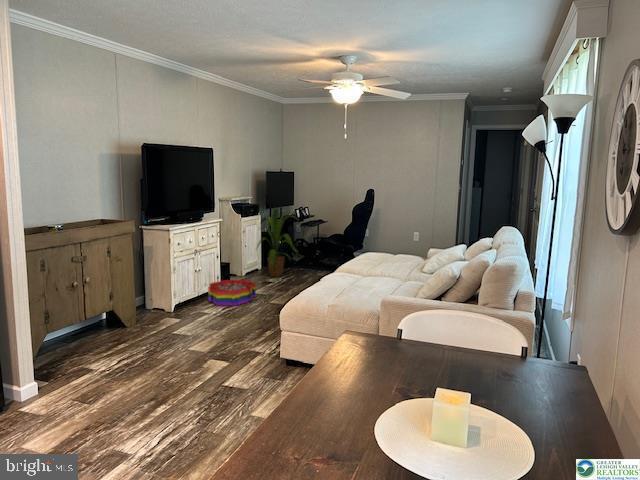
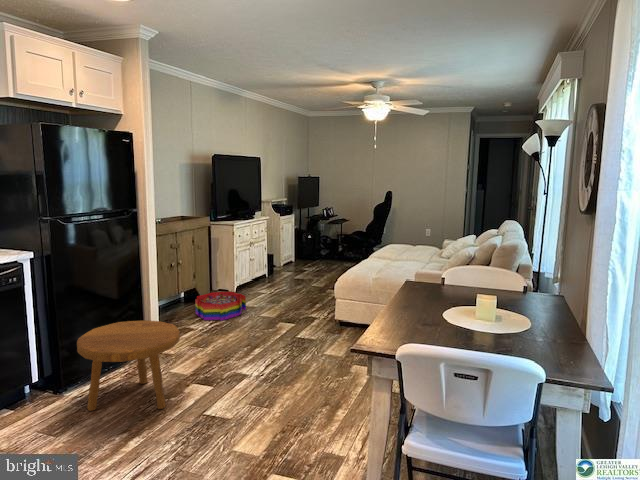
house plant: present [257,209,297,277] -> none [246,216,293,288]
footstool: none [106,302,200,382] -> present [77,320,180,411]

